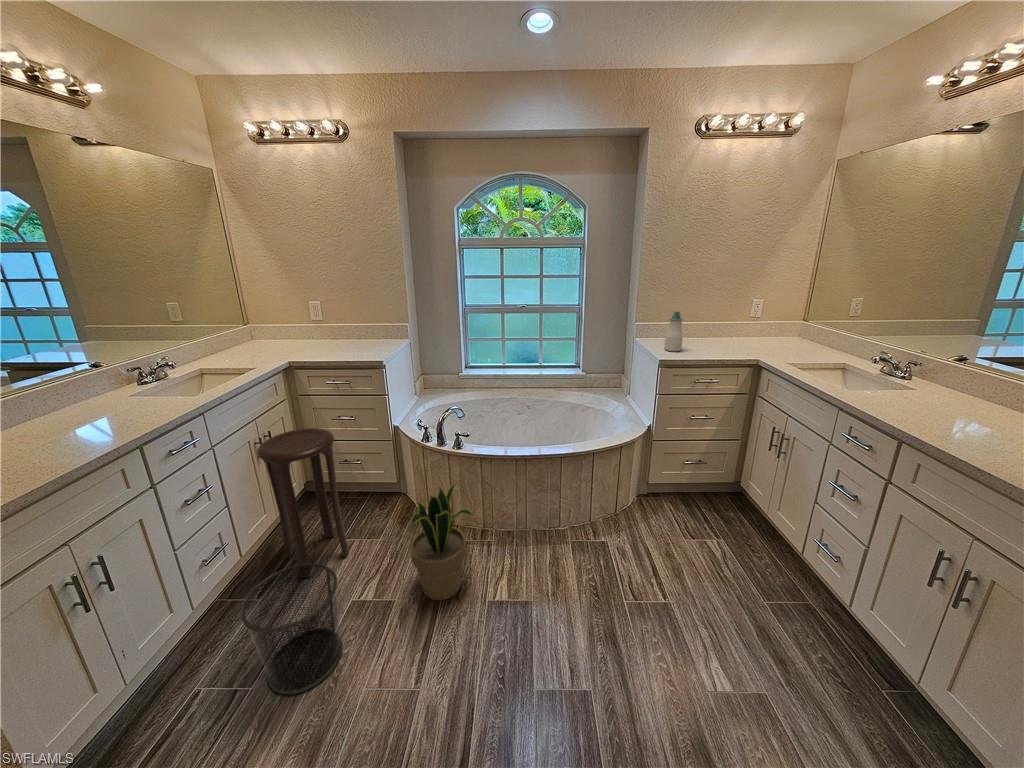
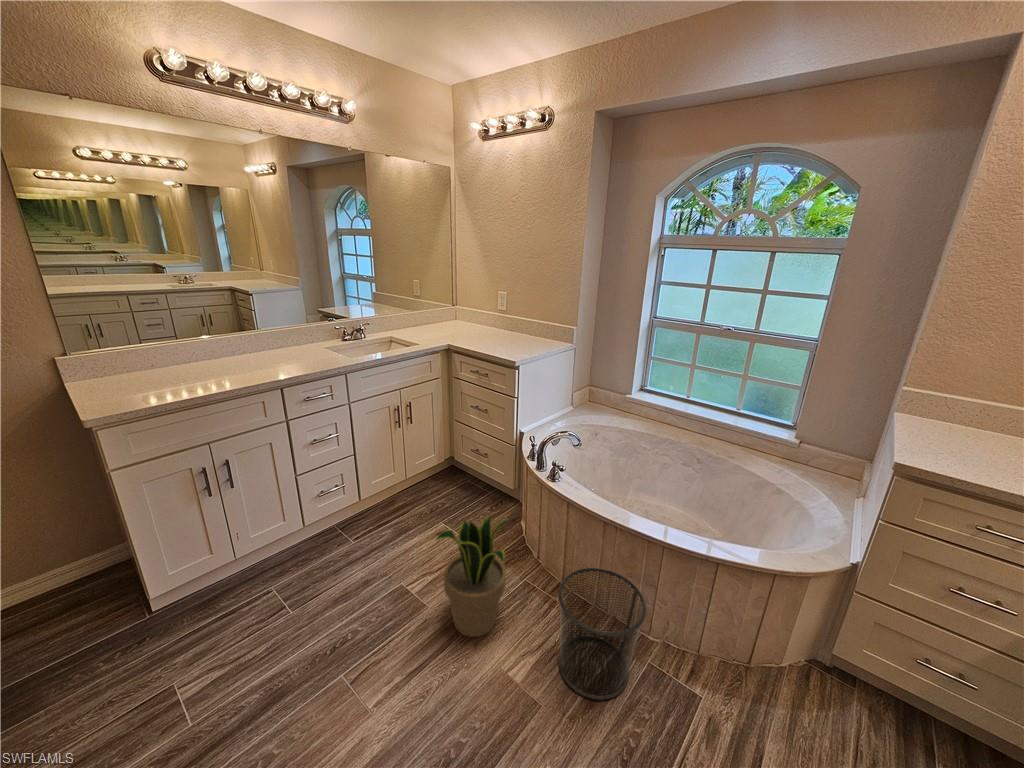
soap bottle: present [664,311,683,351] -> none [942,385,1002,461]
stool: present [257,428,349,577] -> none [375,408,441,543]
waste bin: present [241,563,342,694] -> present [558,568,646,700]

